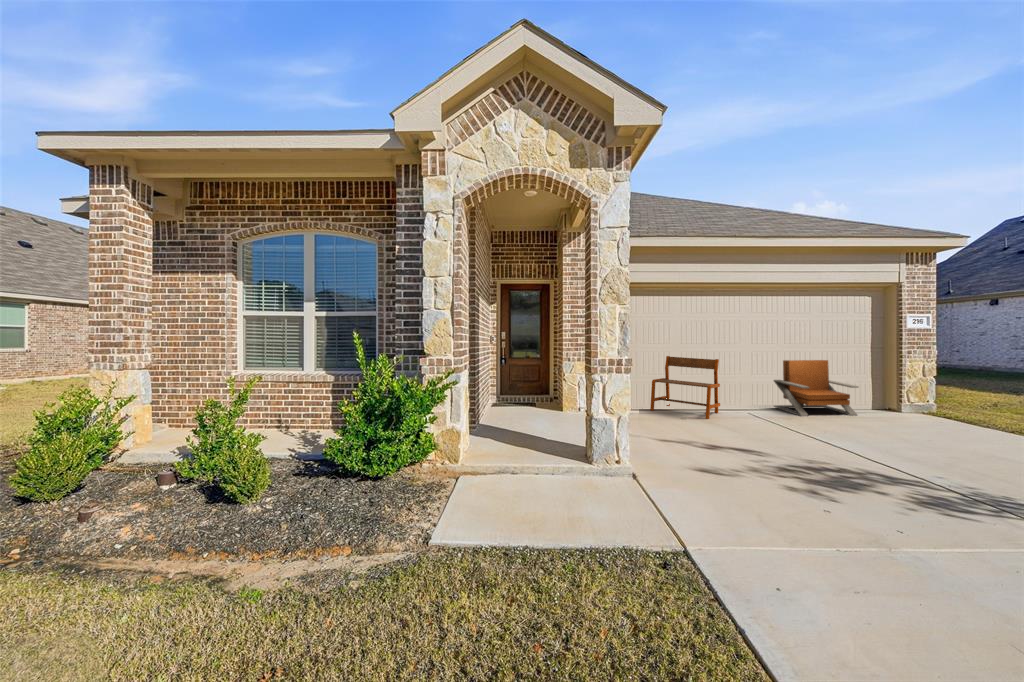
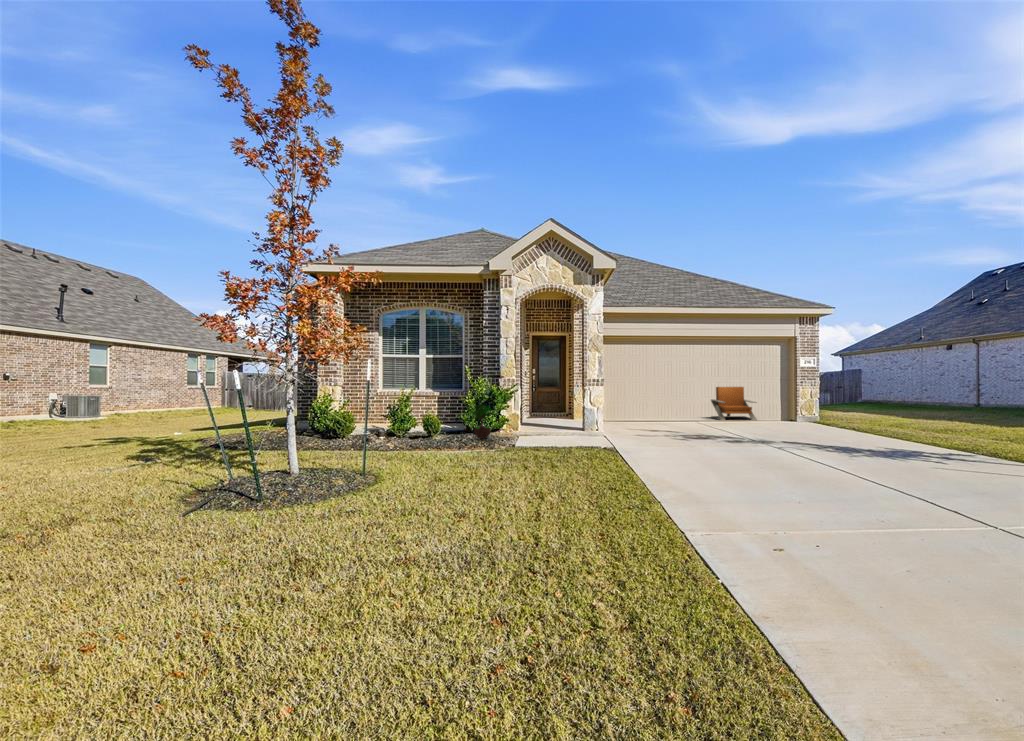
bench: present [650,356,720,419] -> none [630,384,672,421]
potted tree: none [337,418,391,502] -> present [473,405,491,439]

